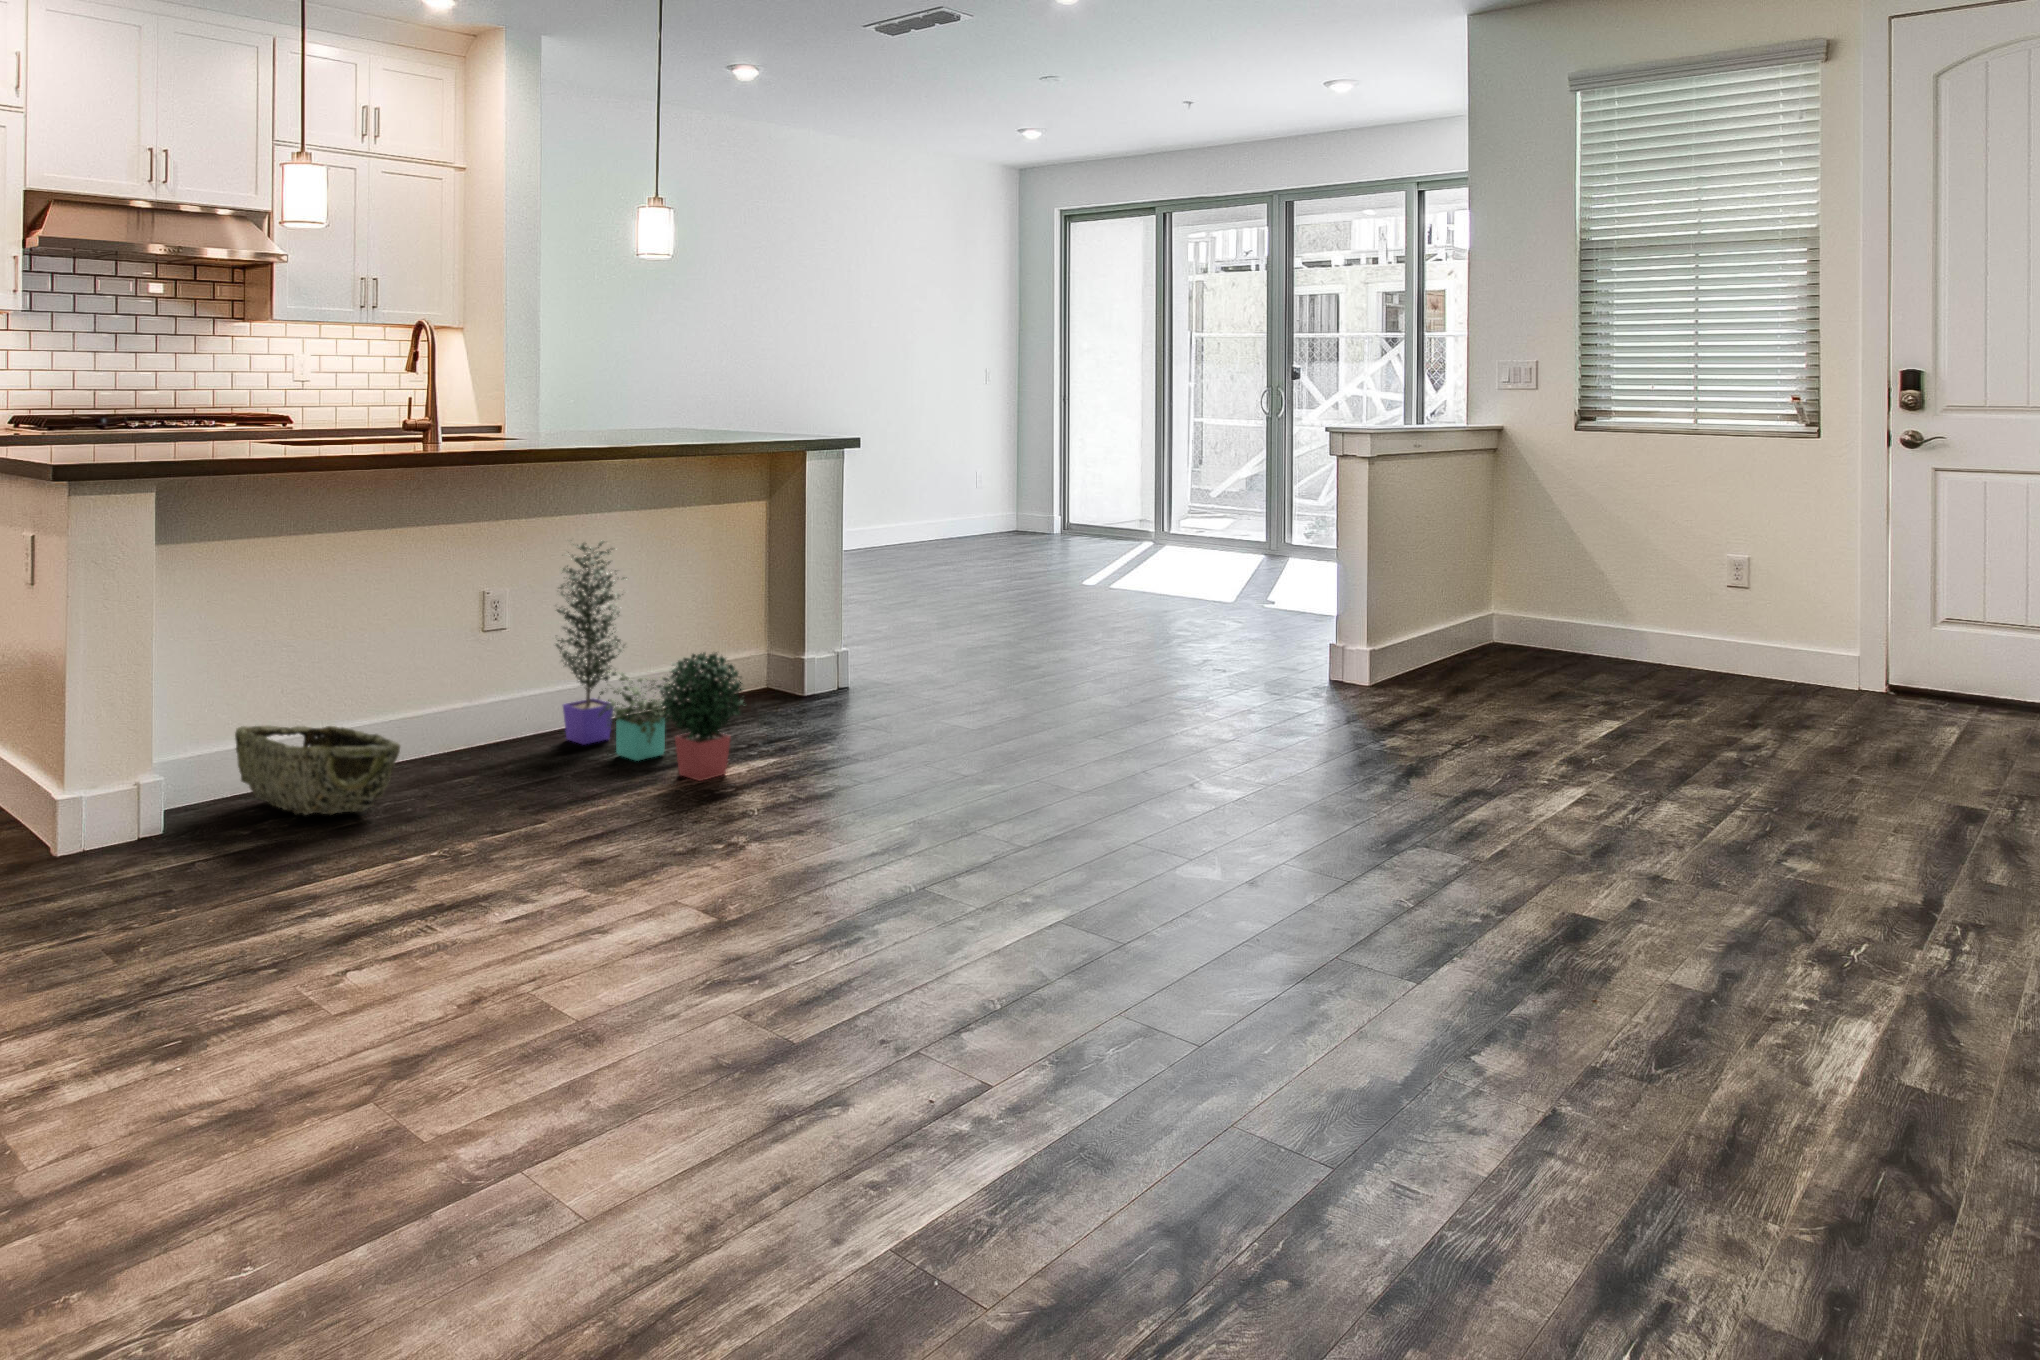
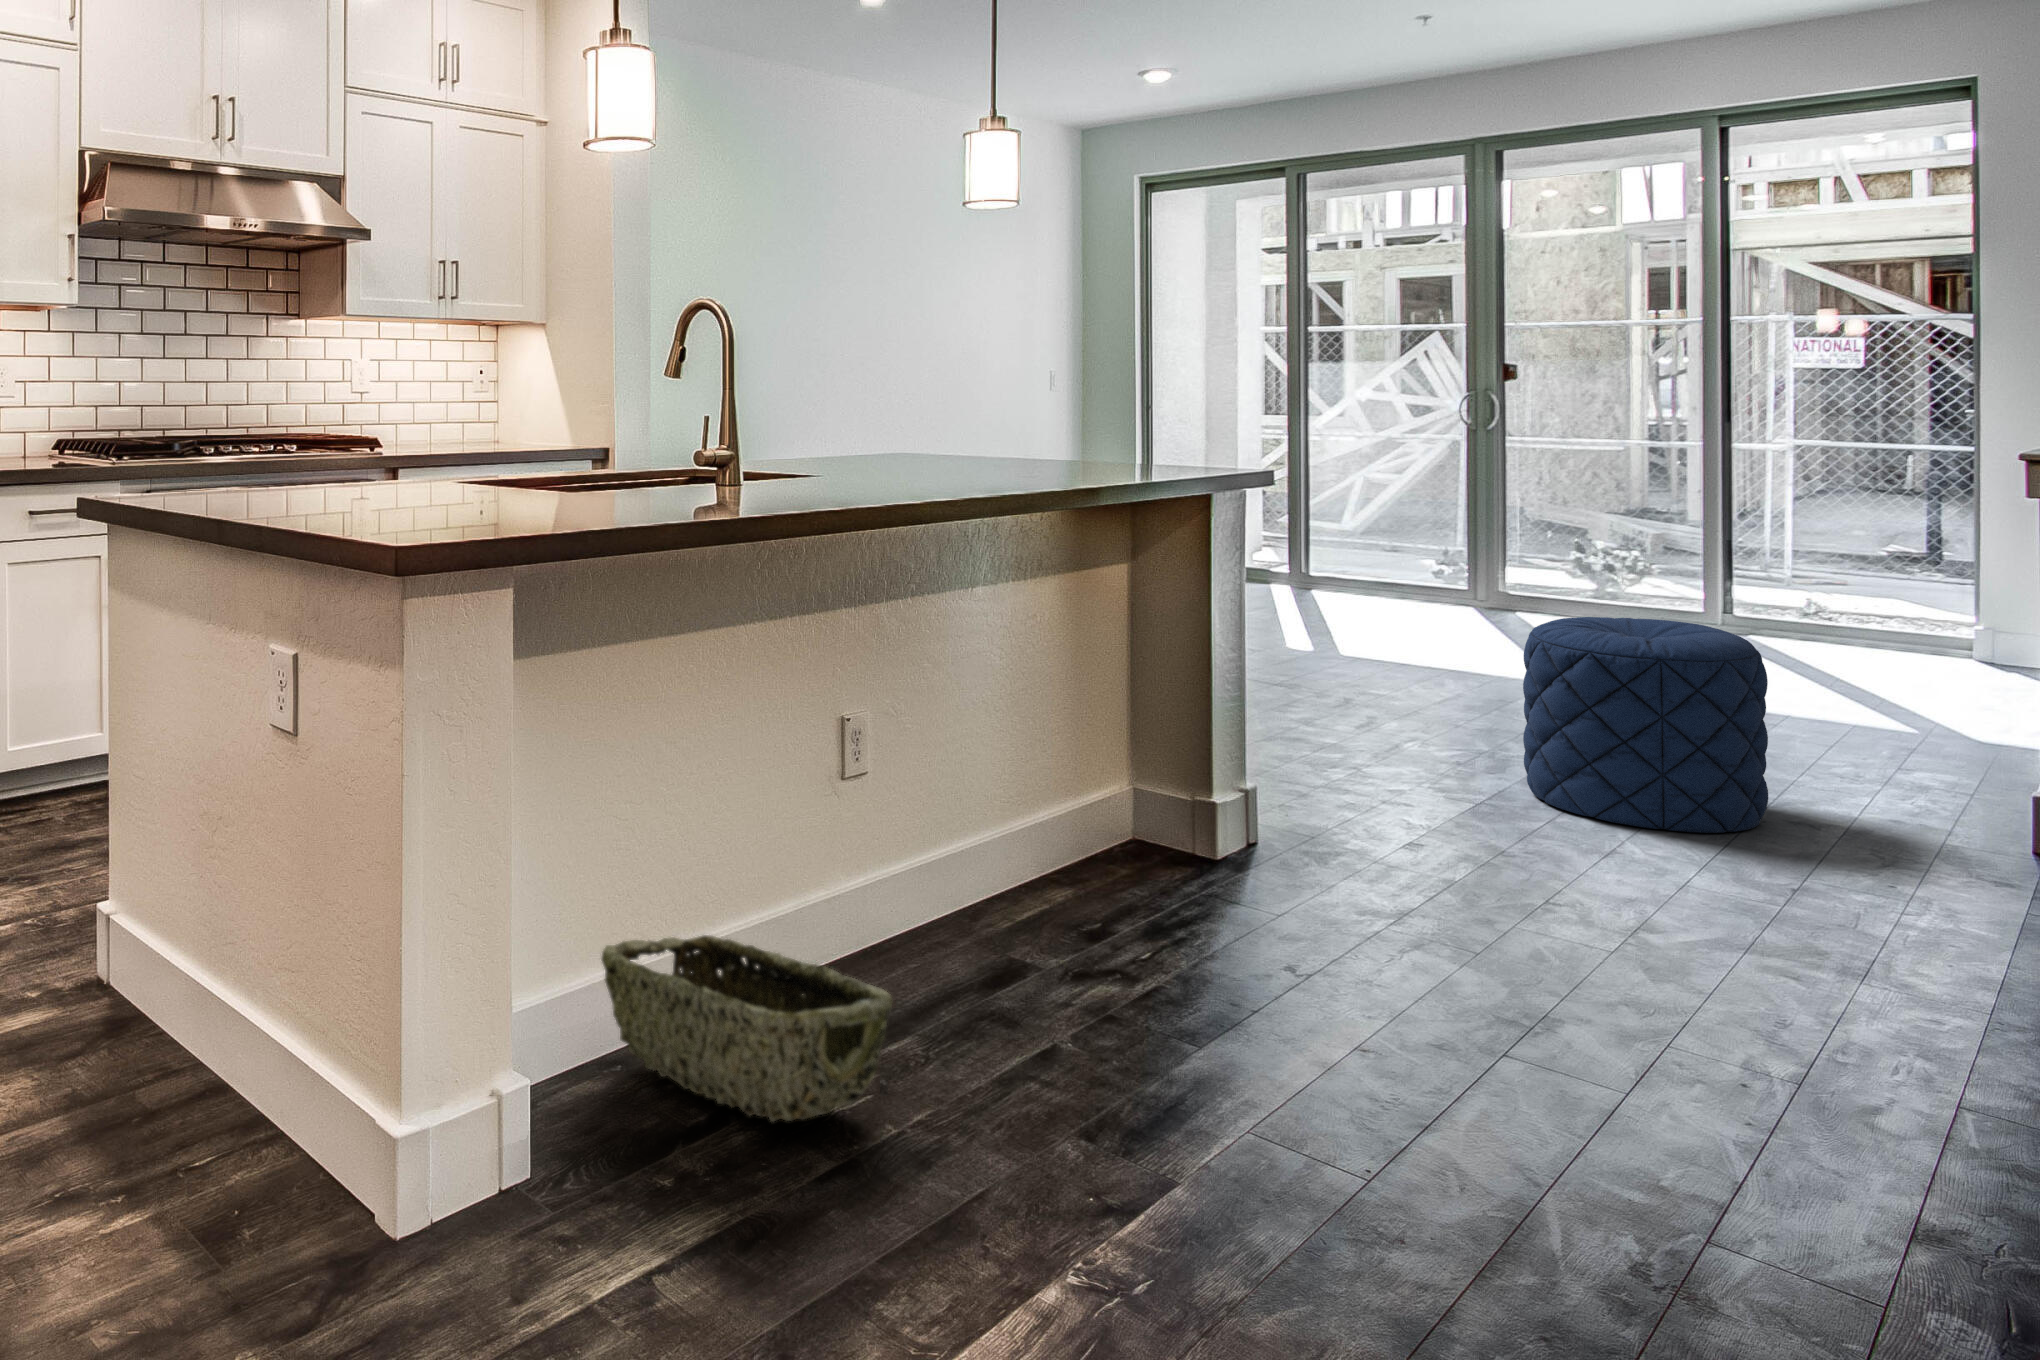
potted plant: present [555,541,744,781] -> none [943,627,1380,1049]
pouf: none [1064,542,1197,680] -> present [1523,617,1768,833]

